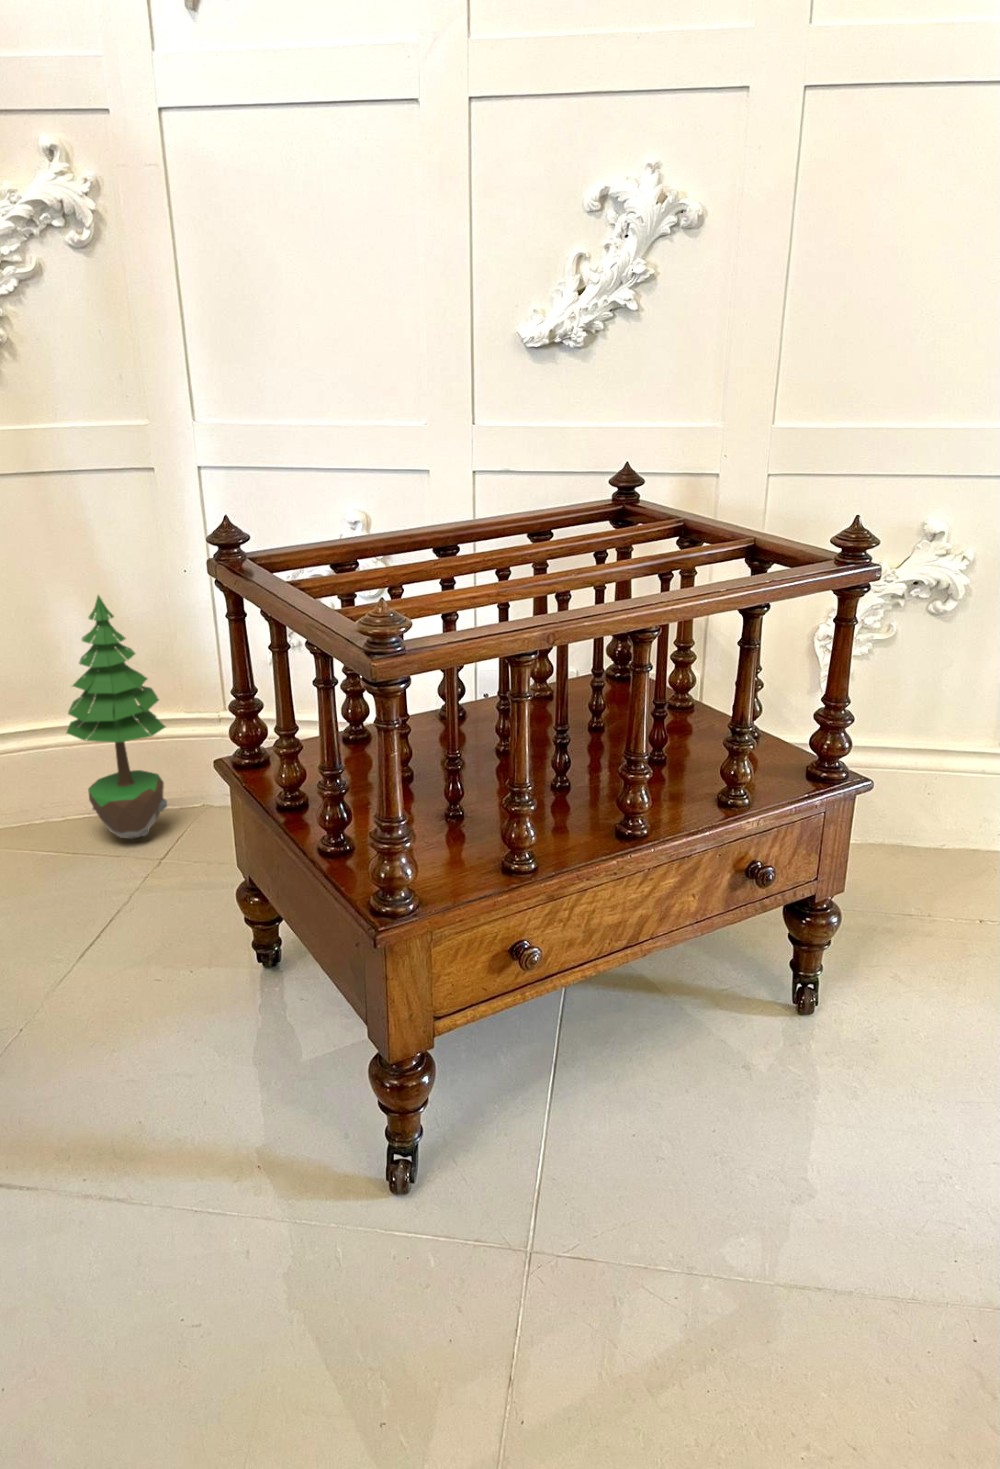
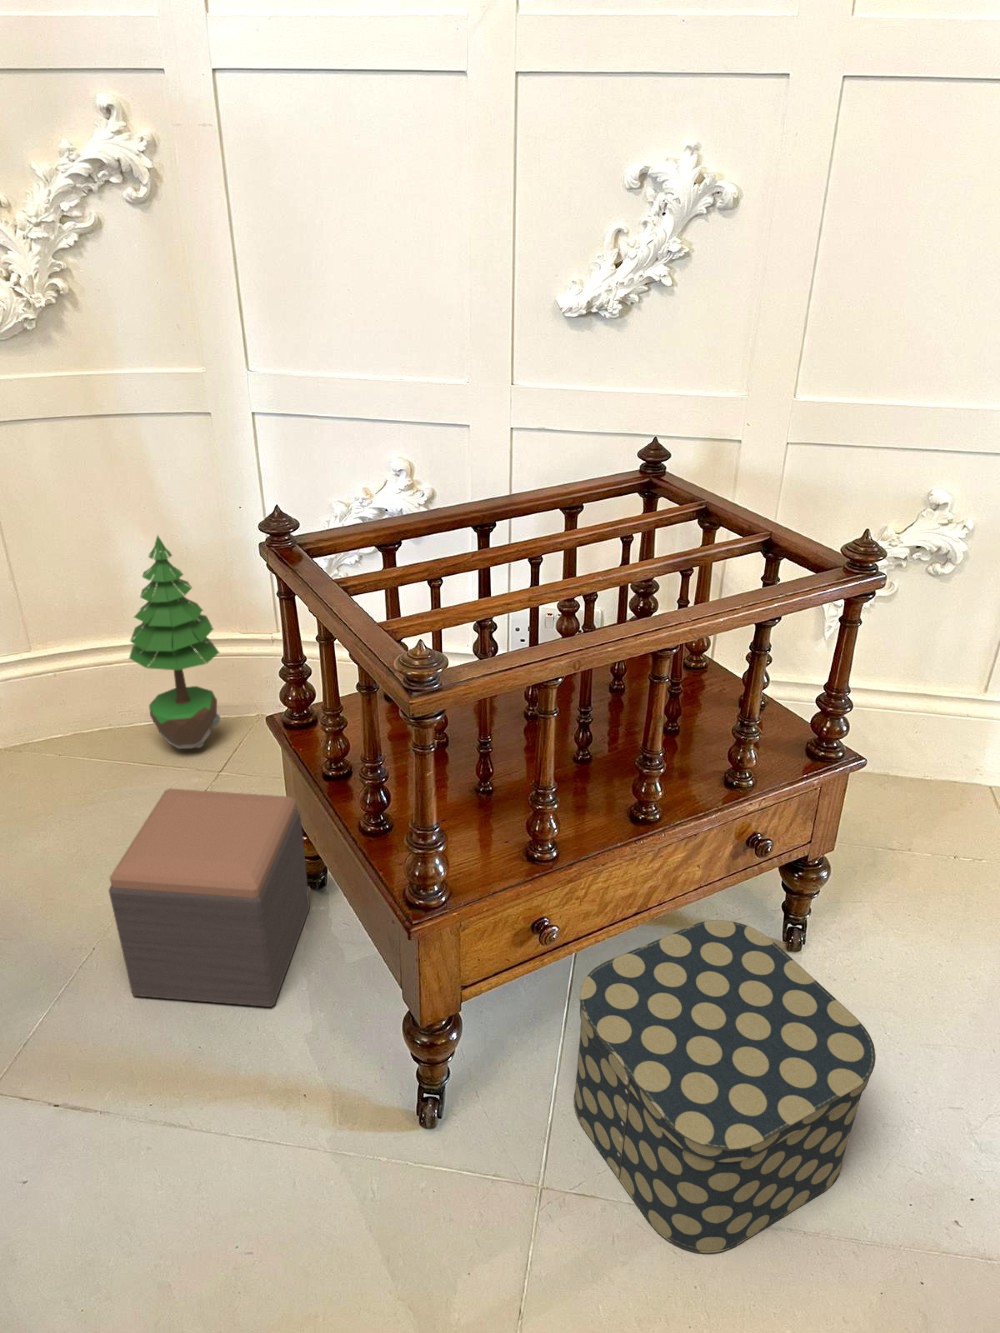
footstool: none [39,846,266,1083] -> present [109,789,310,1007]
storage box: none [566,955,898,1310] -> present [574,920,876,1253]

